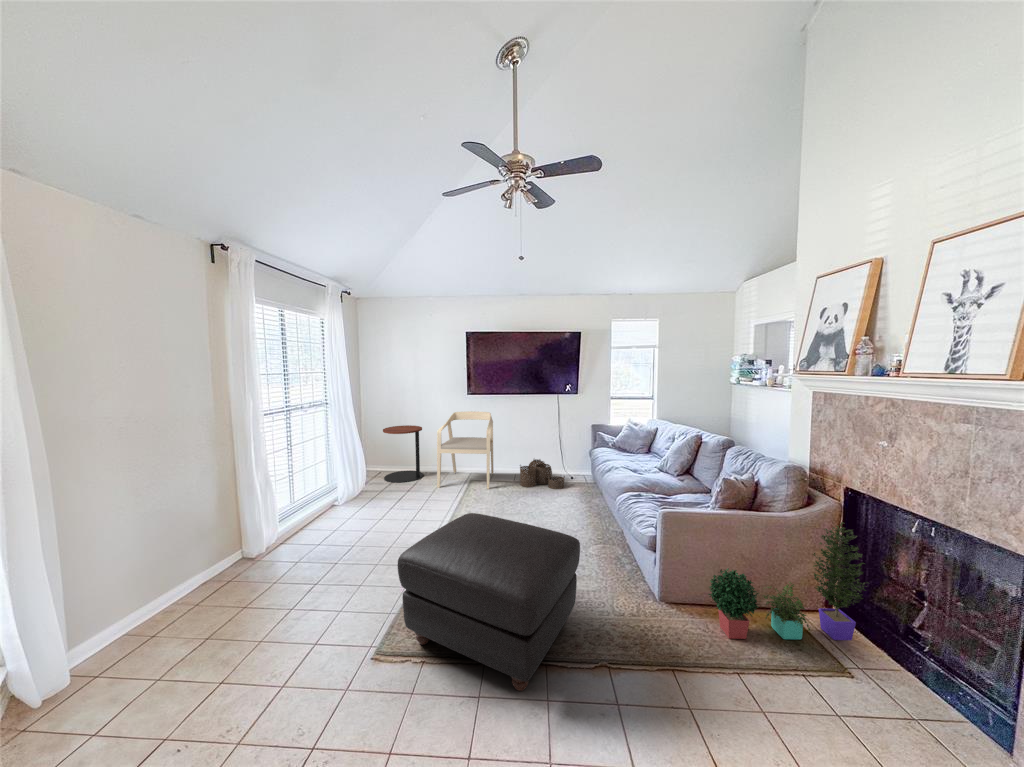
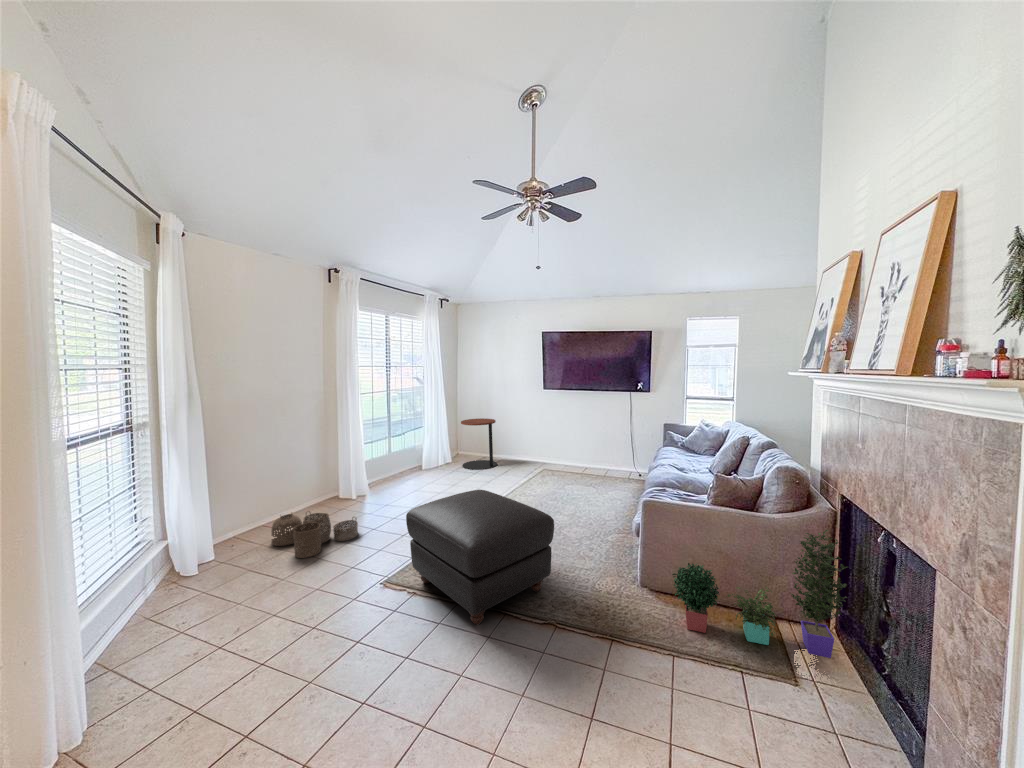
armchair: present [437,411,493,489] -> none [503,407,562,482]
woven basket: present [520,459,565,489] -> present [271,511,358,558]

